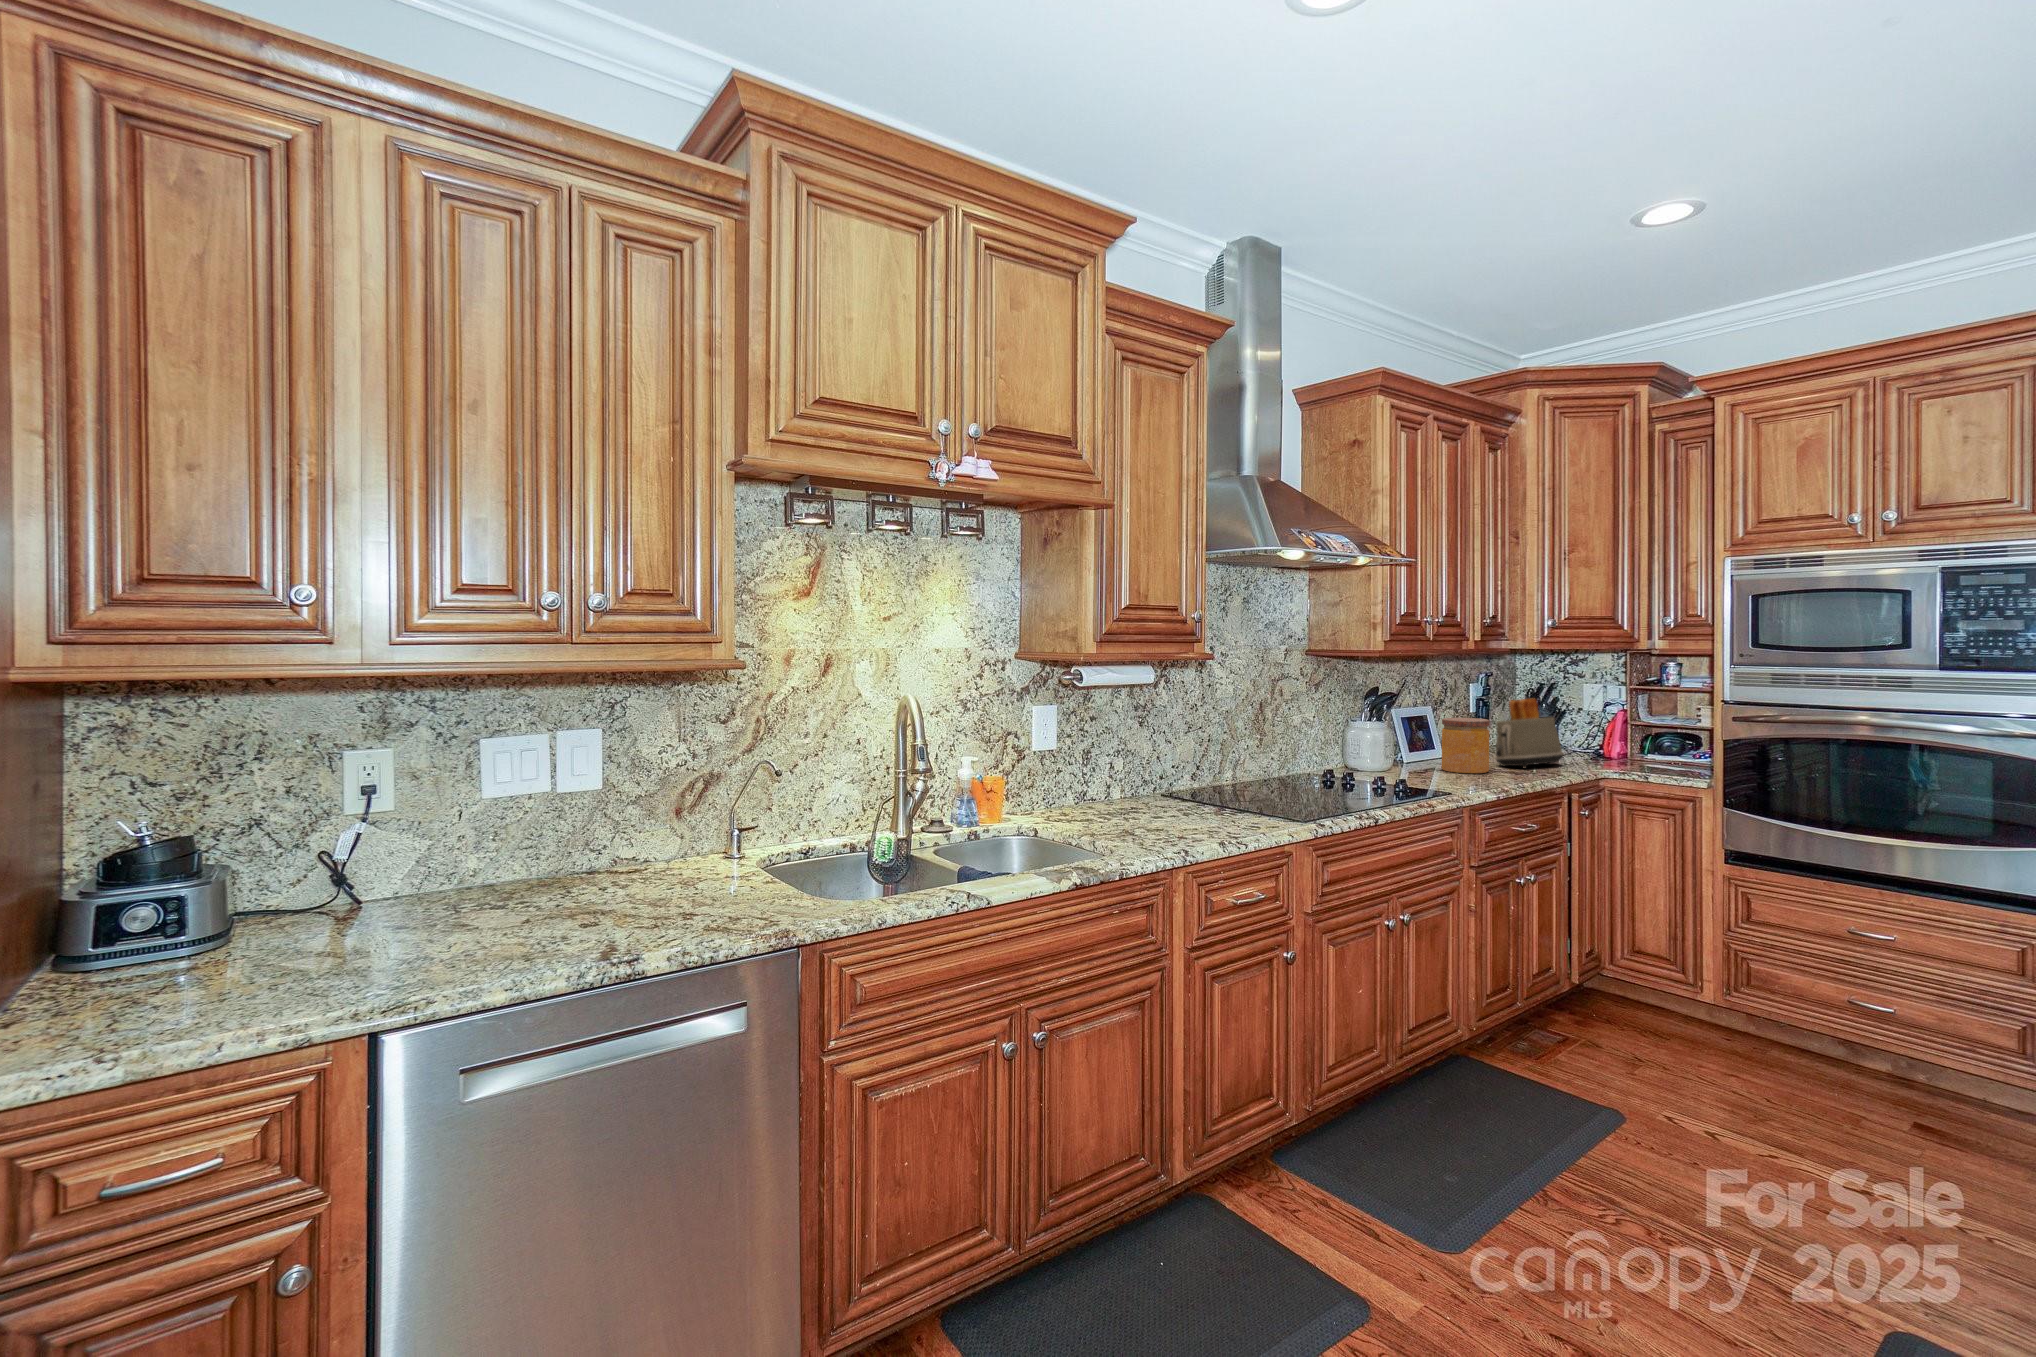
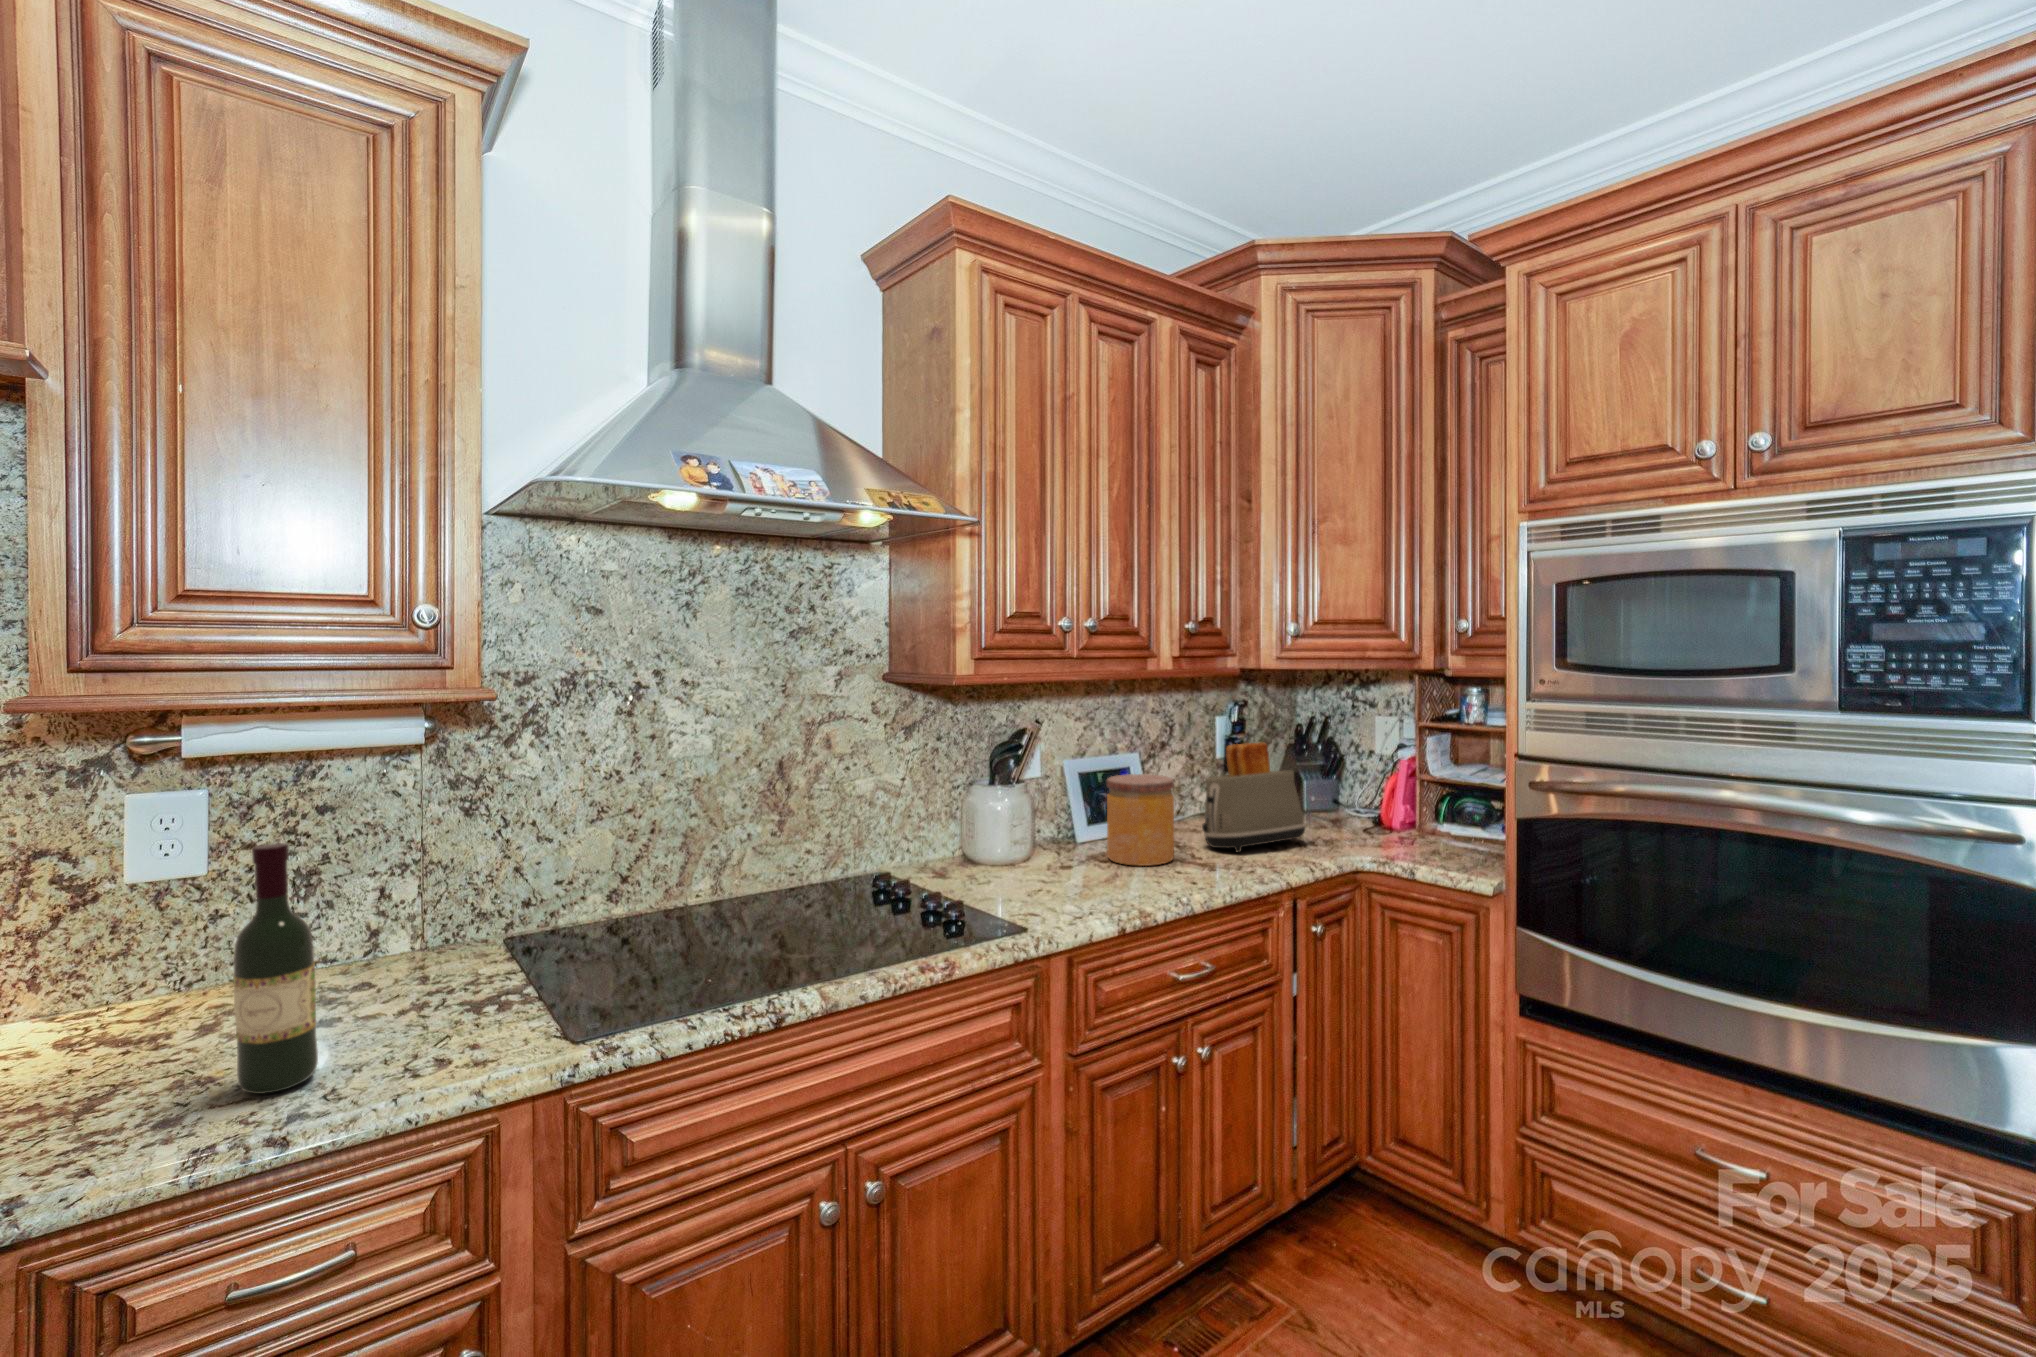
wine bottle: none [1184,721,1214,834] -> present [233,843,318,1094]

